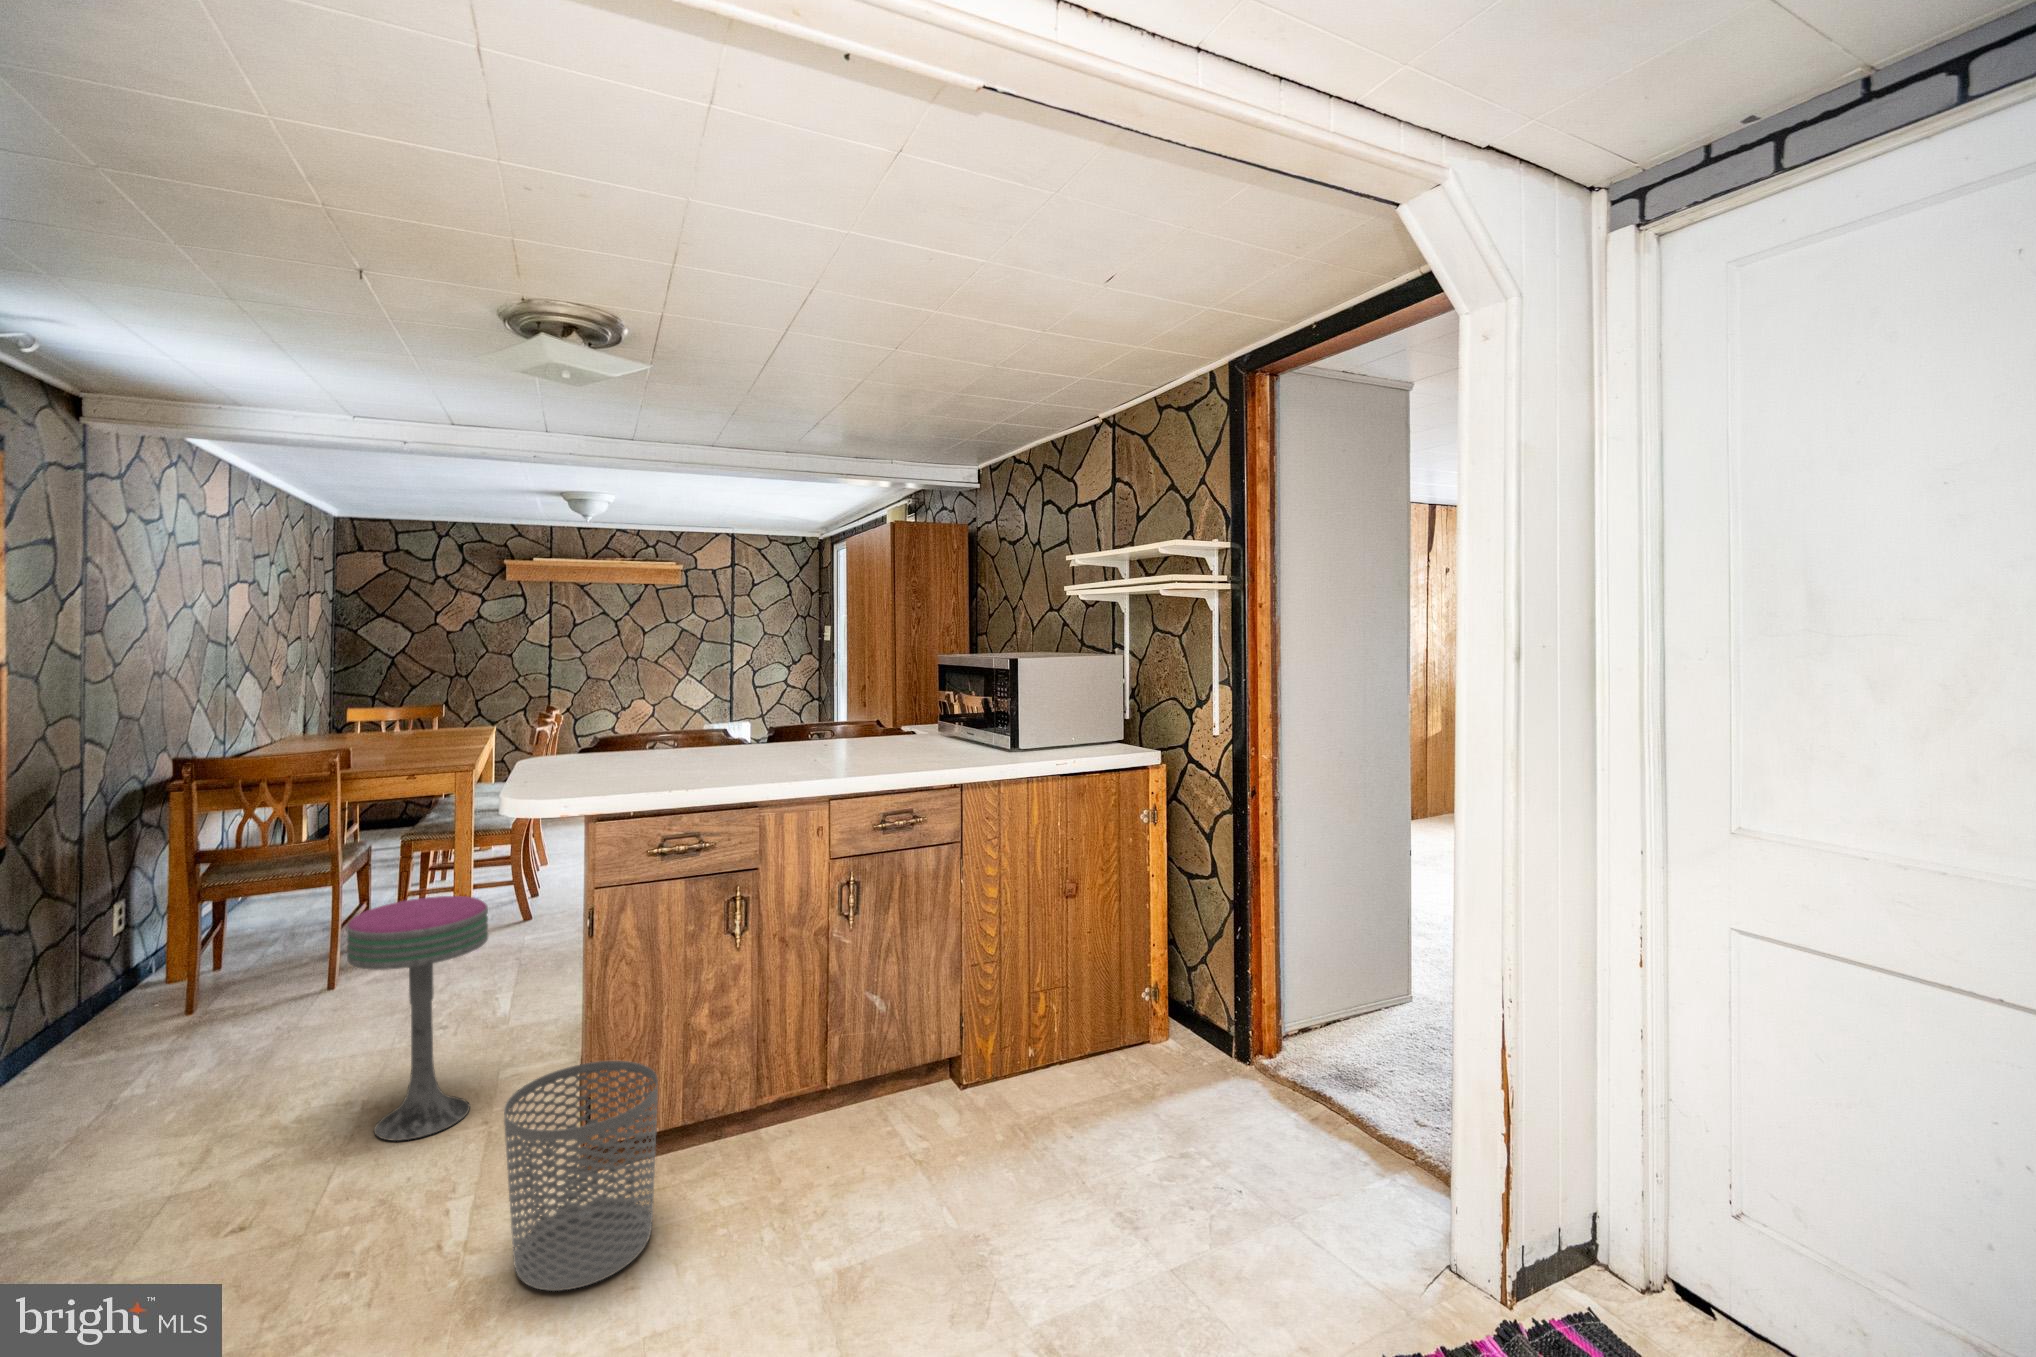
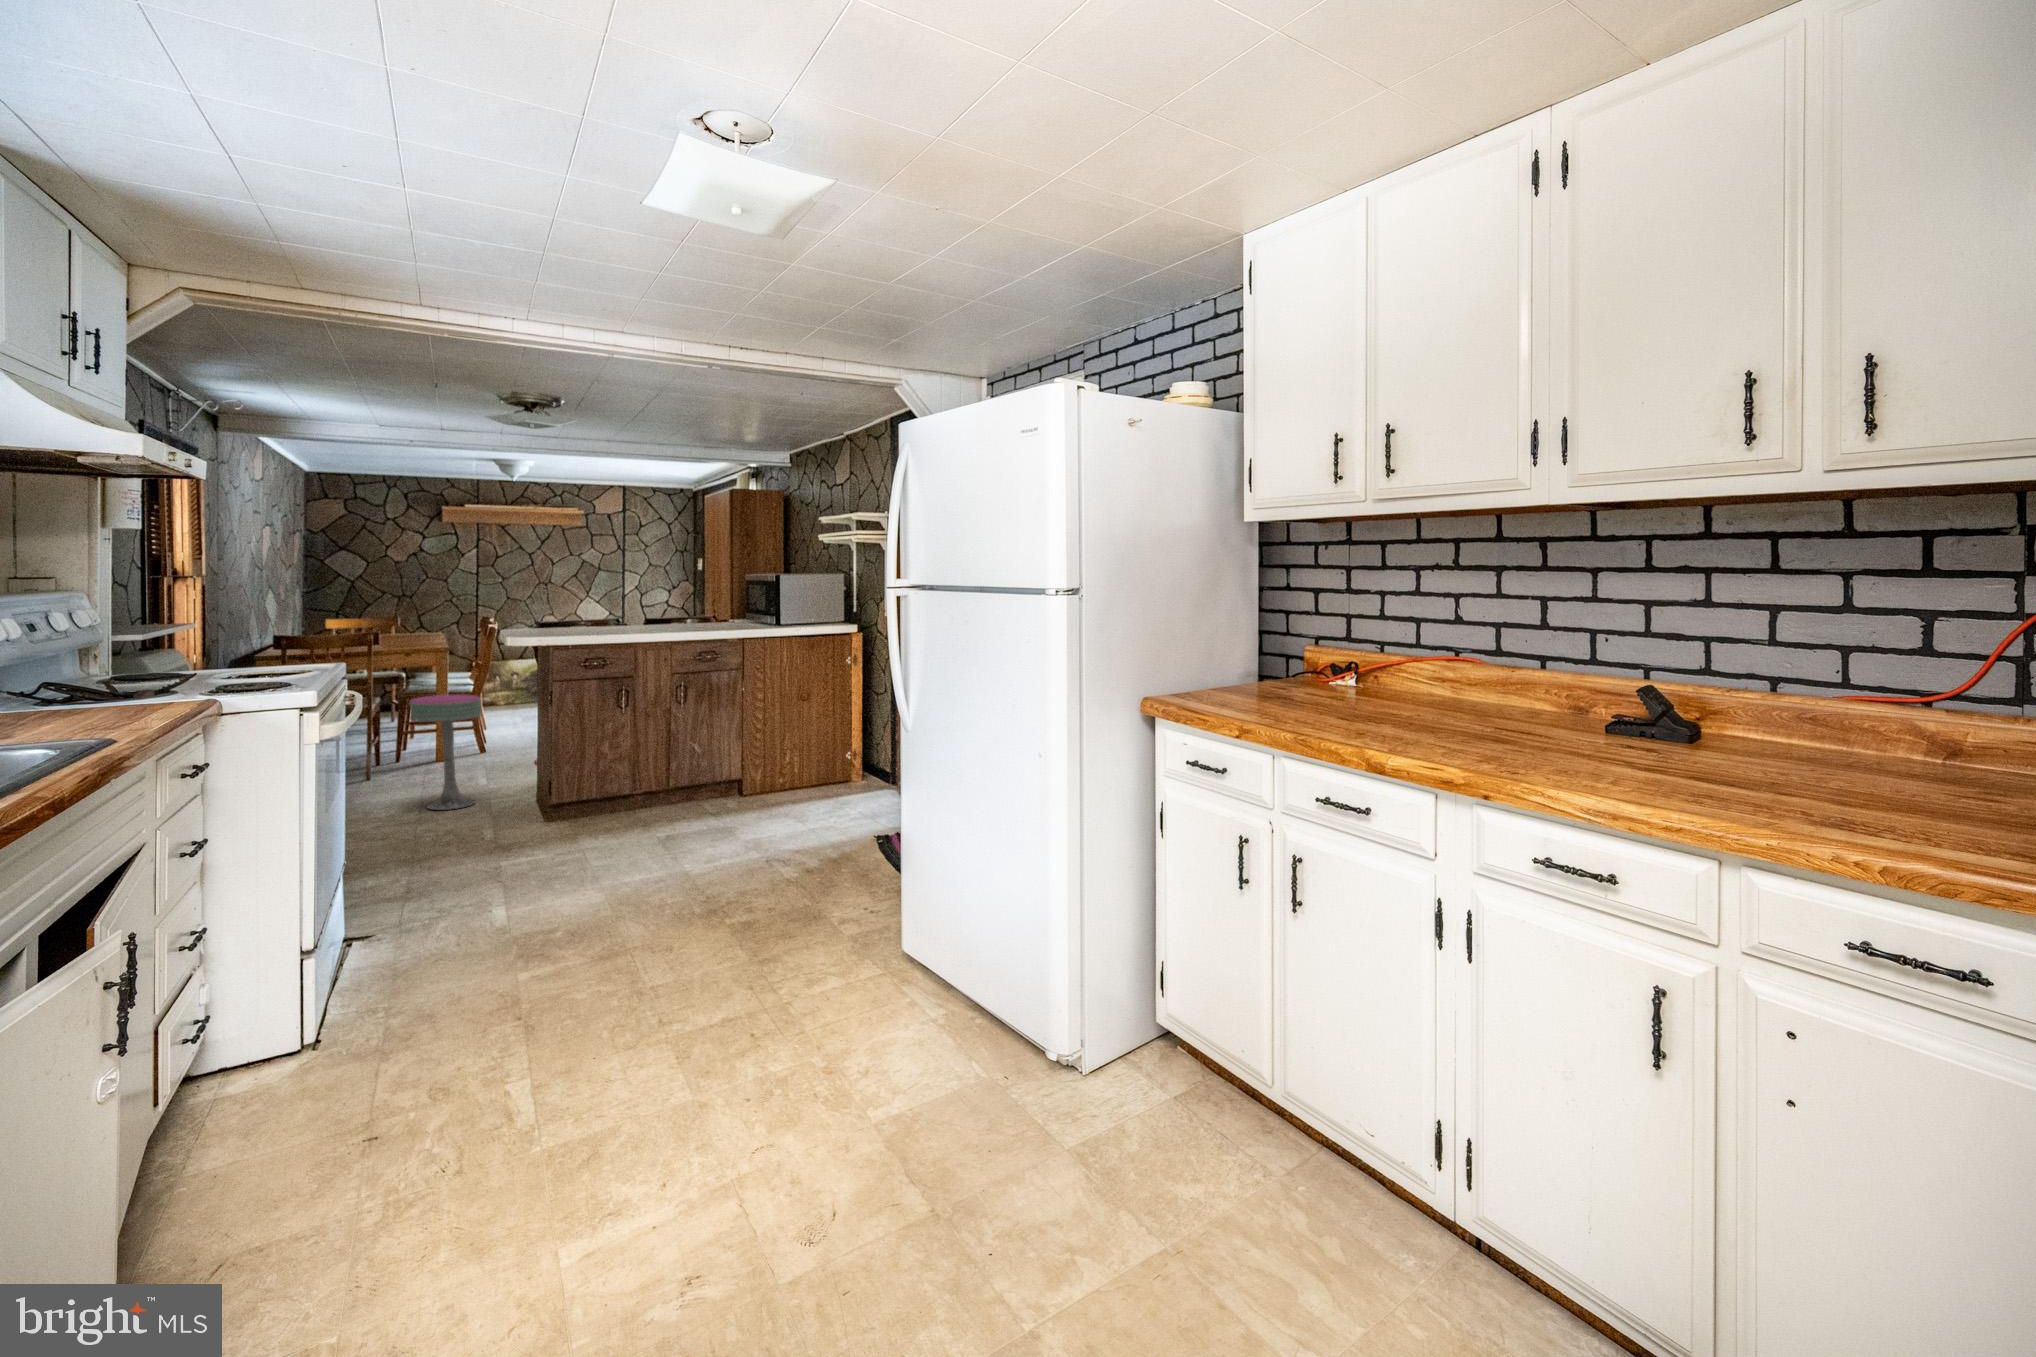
waste bin: present [504,1061,658,1291] -> none [507,754,577,836]

